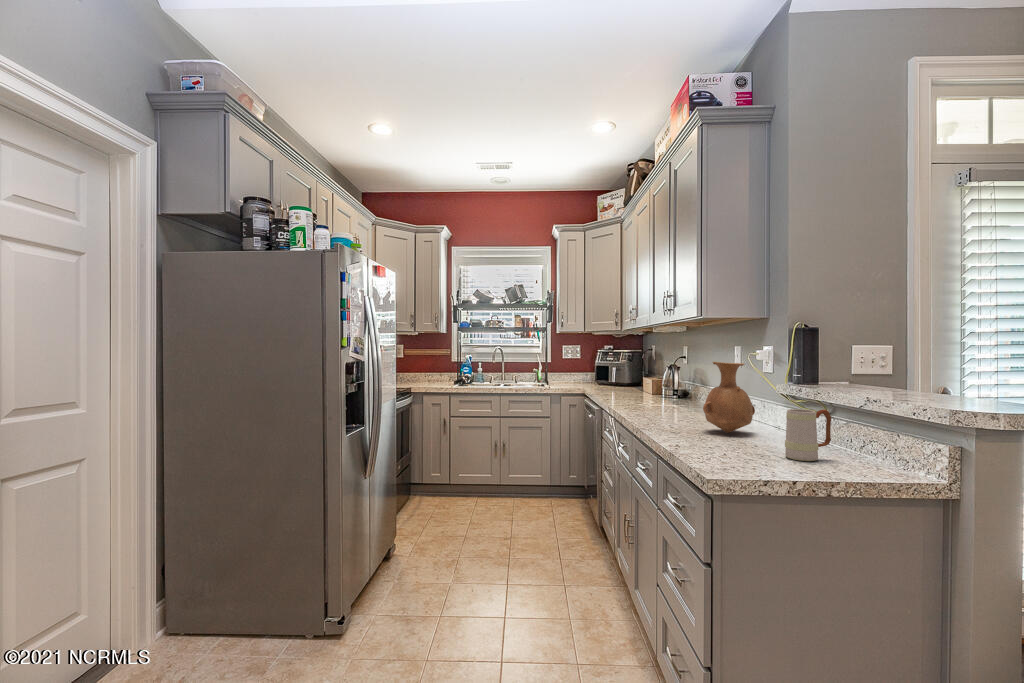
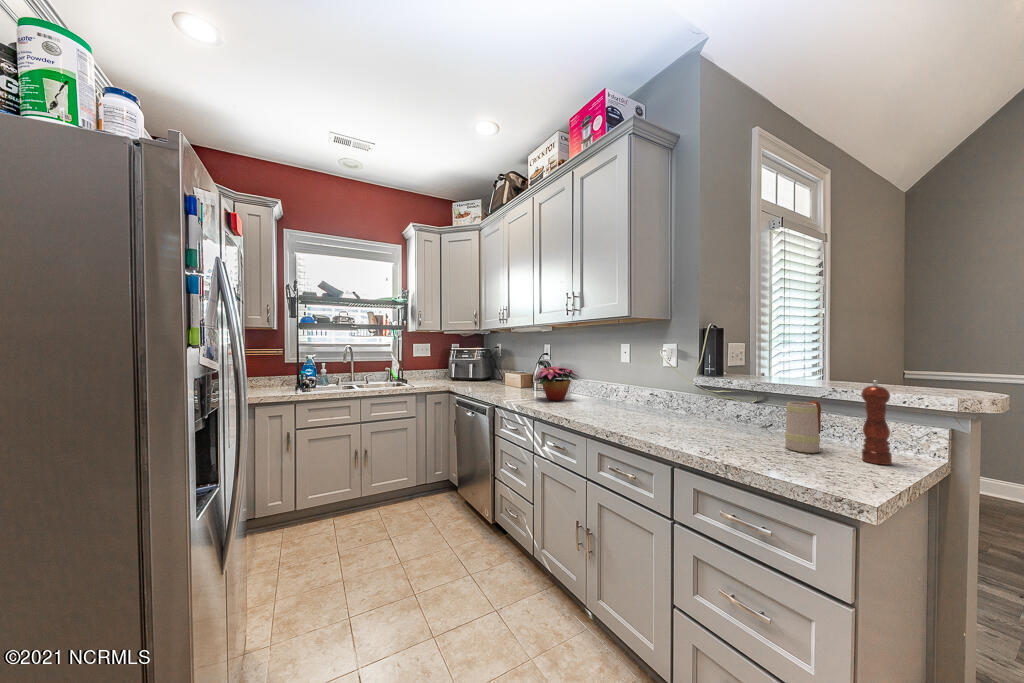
vase: present [703,362,755,433] -> none [655,358,701,426]
flower arrangement: none [636,370,692,407] -> present [536,366,579,401]
pepper mill: none [839,388,866,475] -> present [861,380,892,465]

